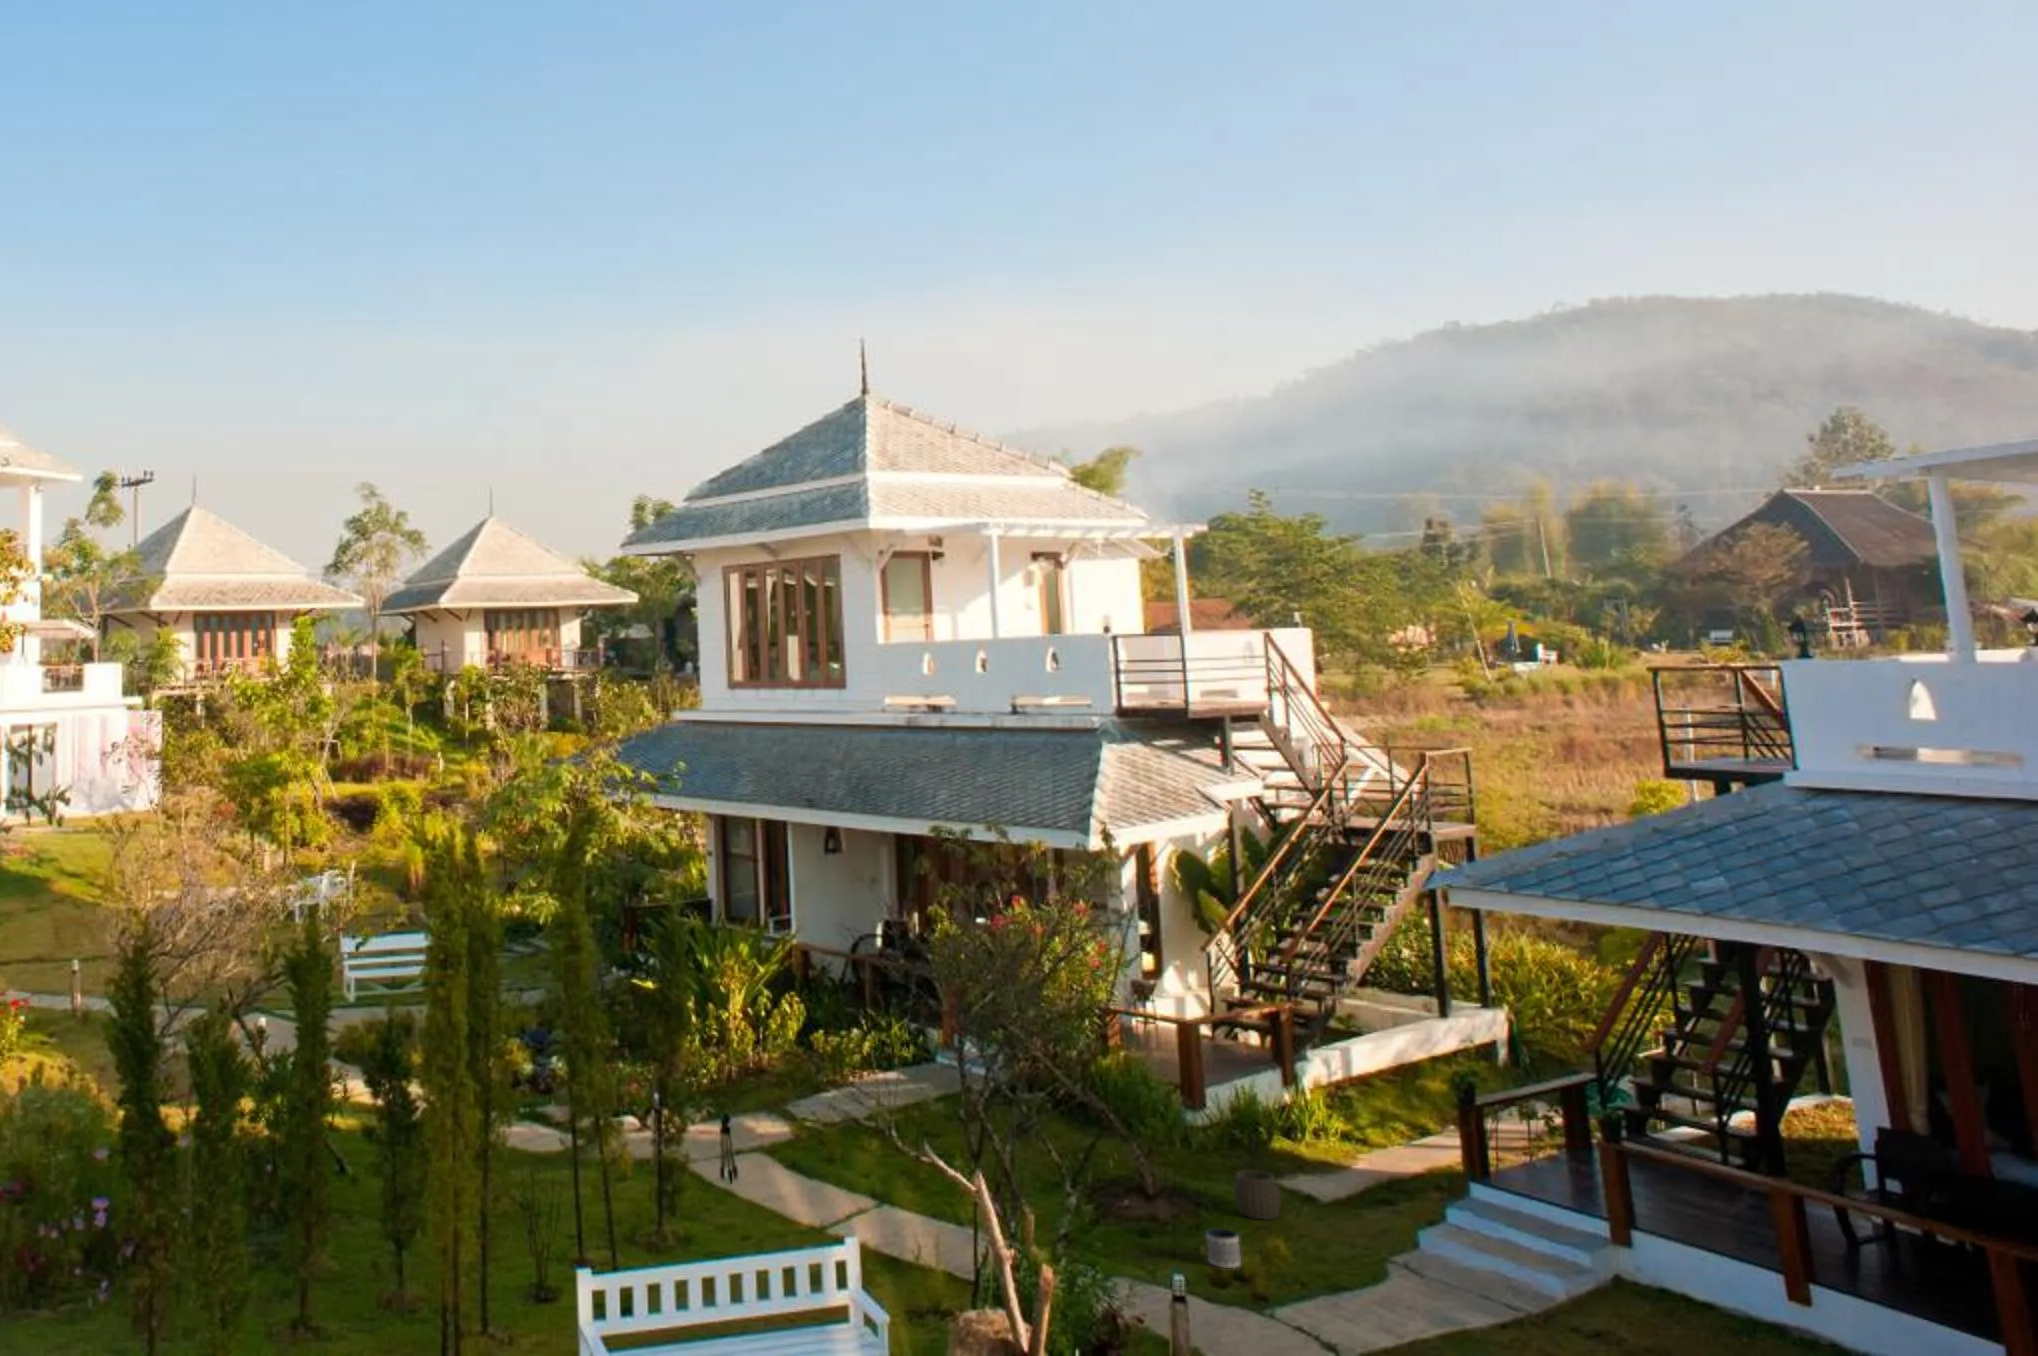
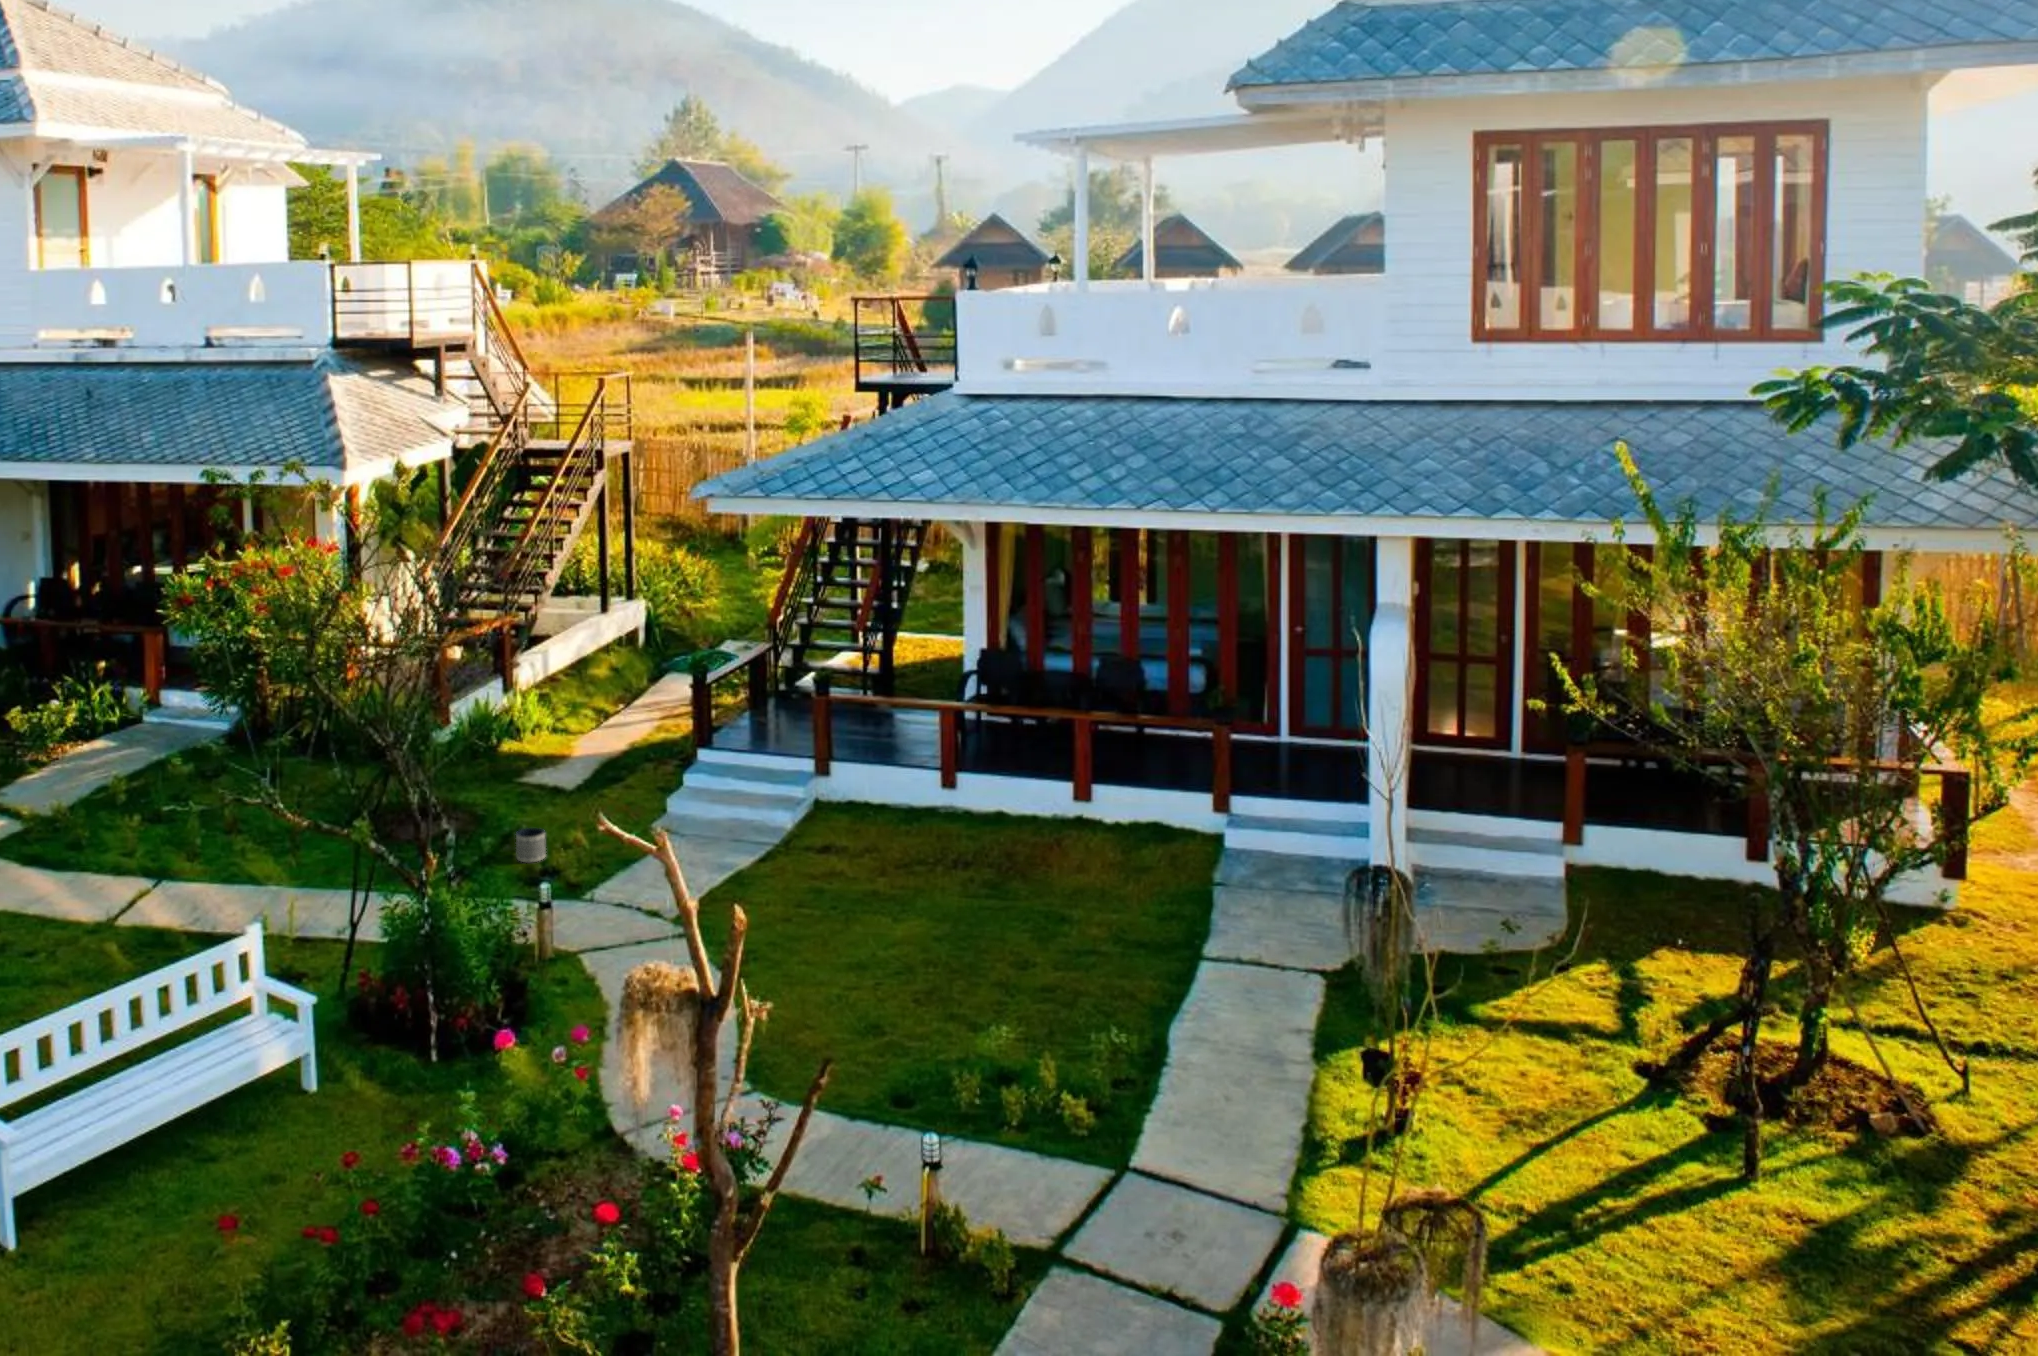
woven basket: present [1234,1170,1281,1219] -> none [510,769,552,813]

